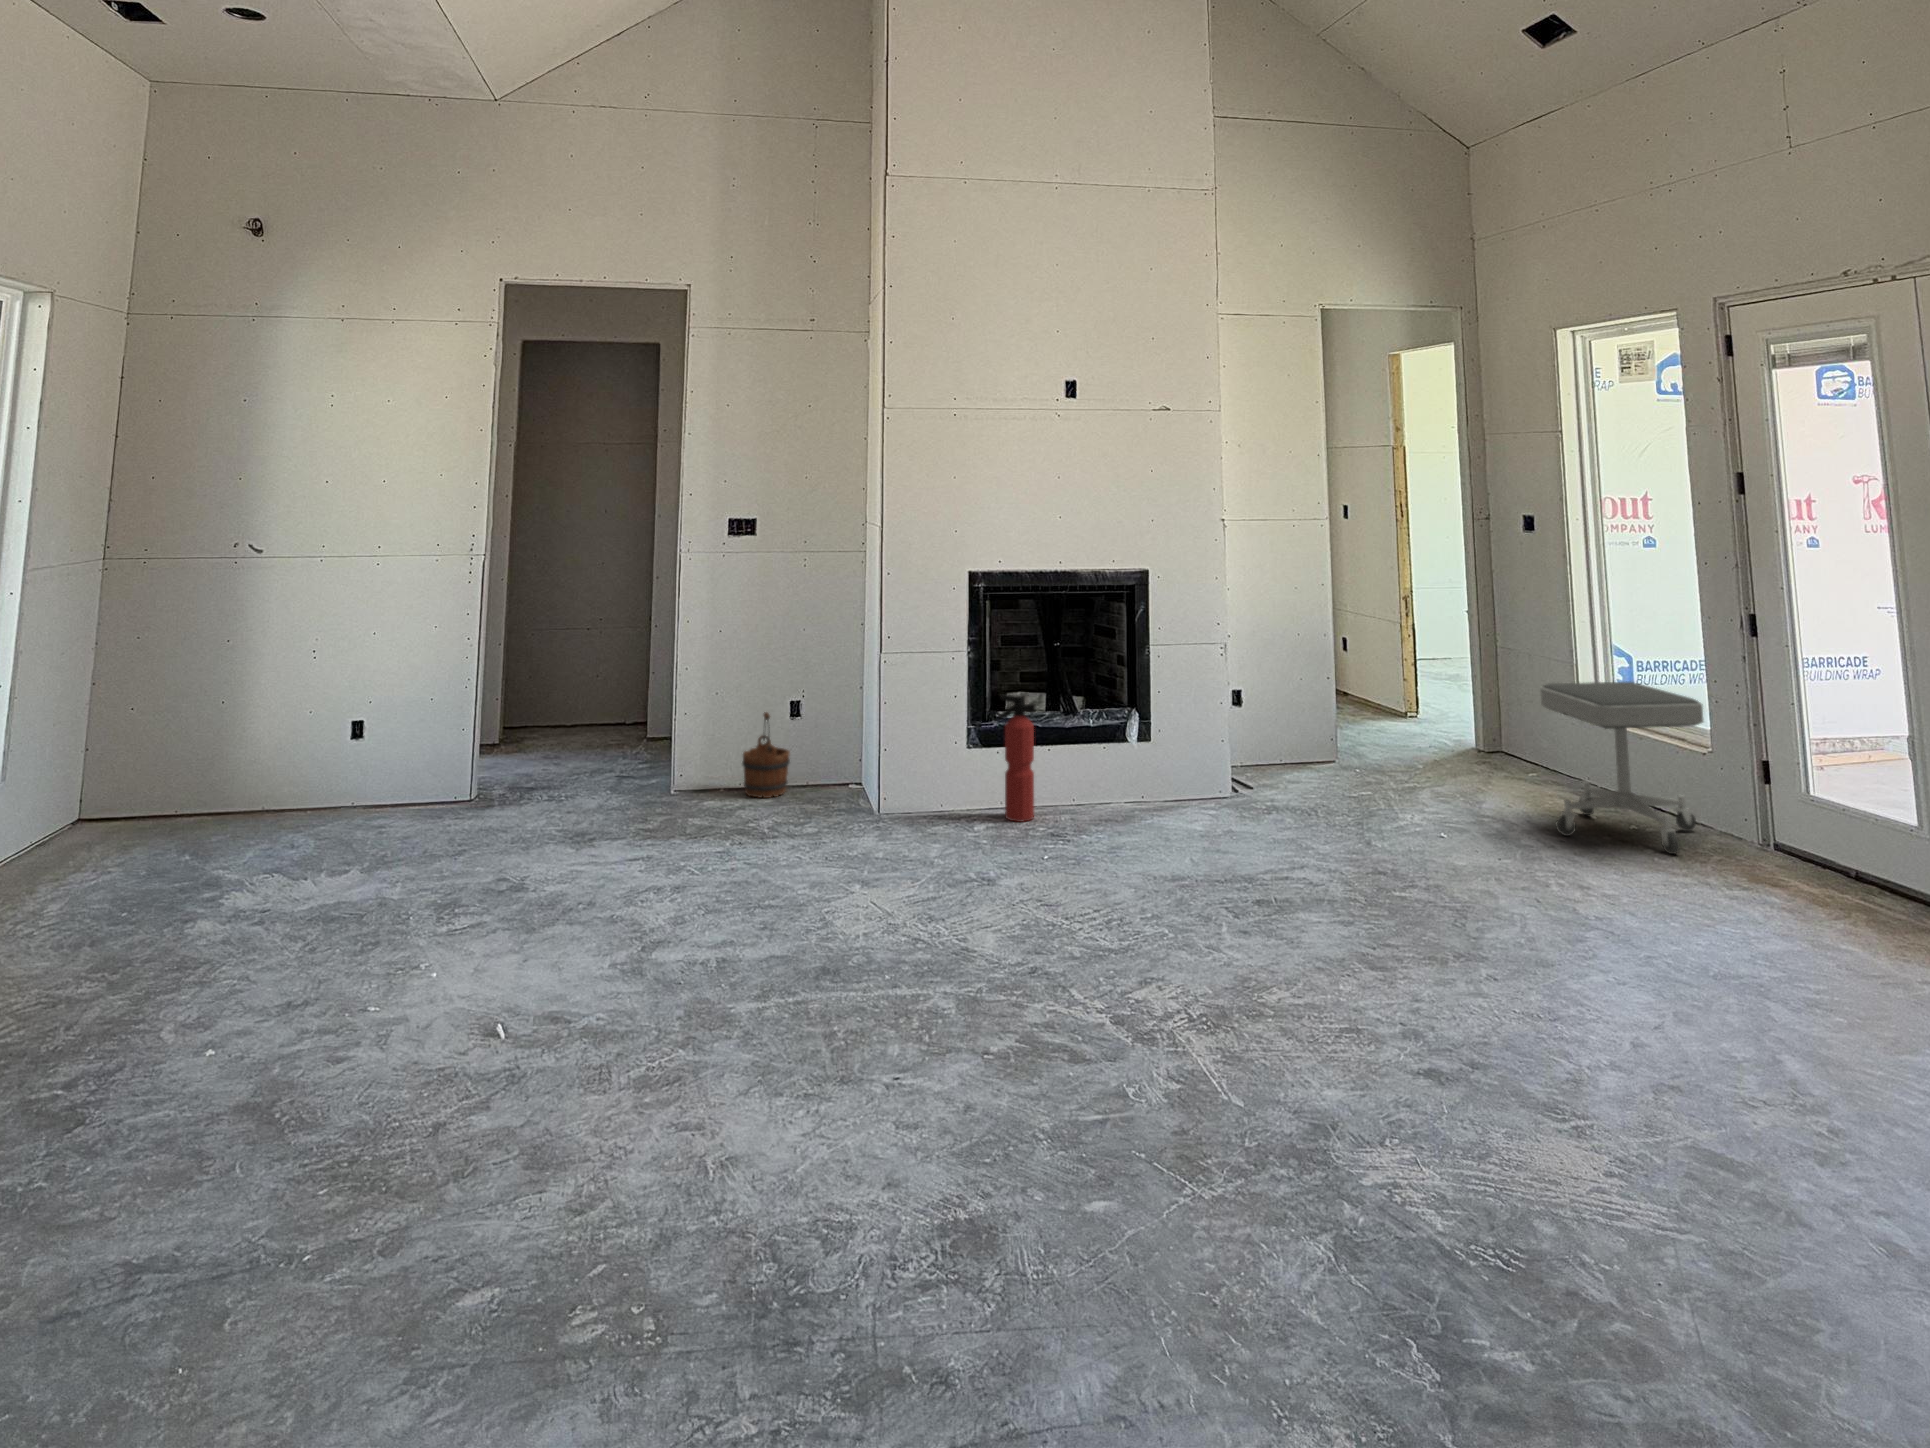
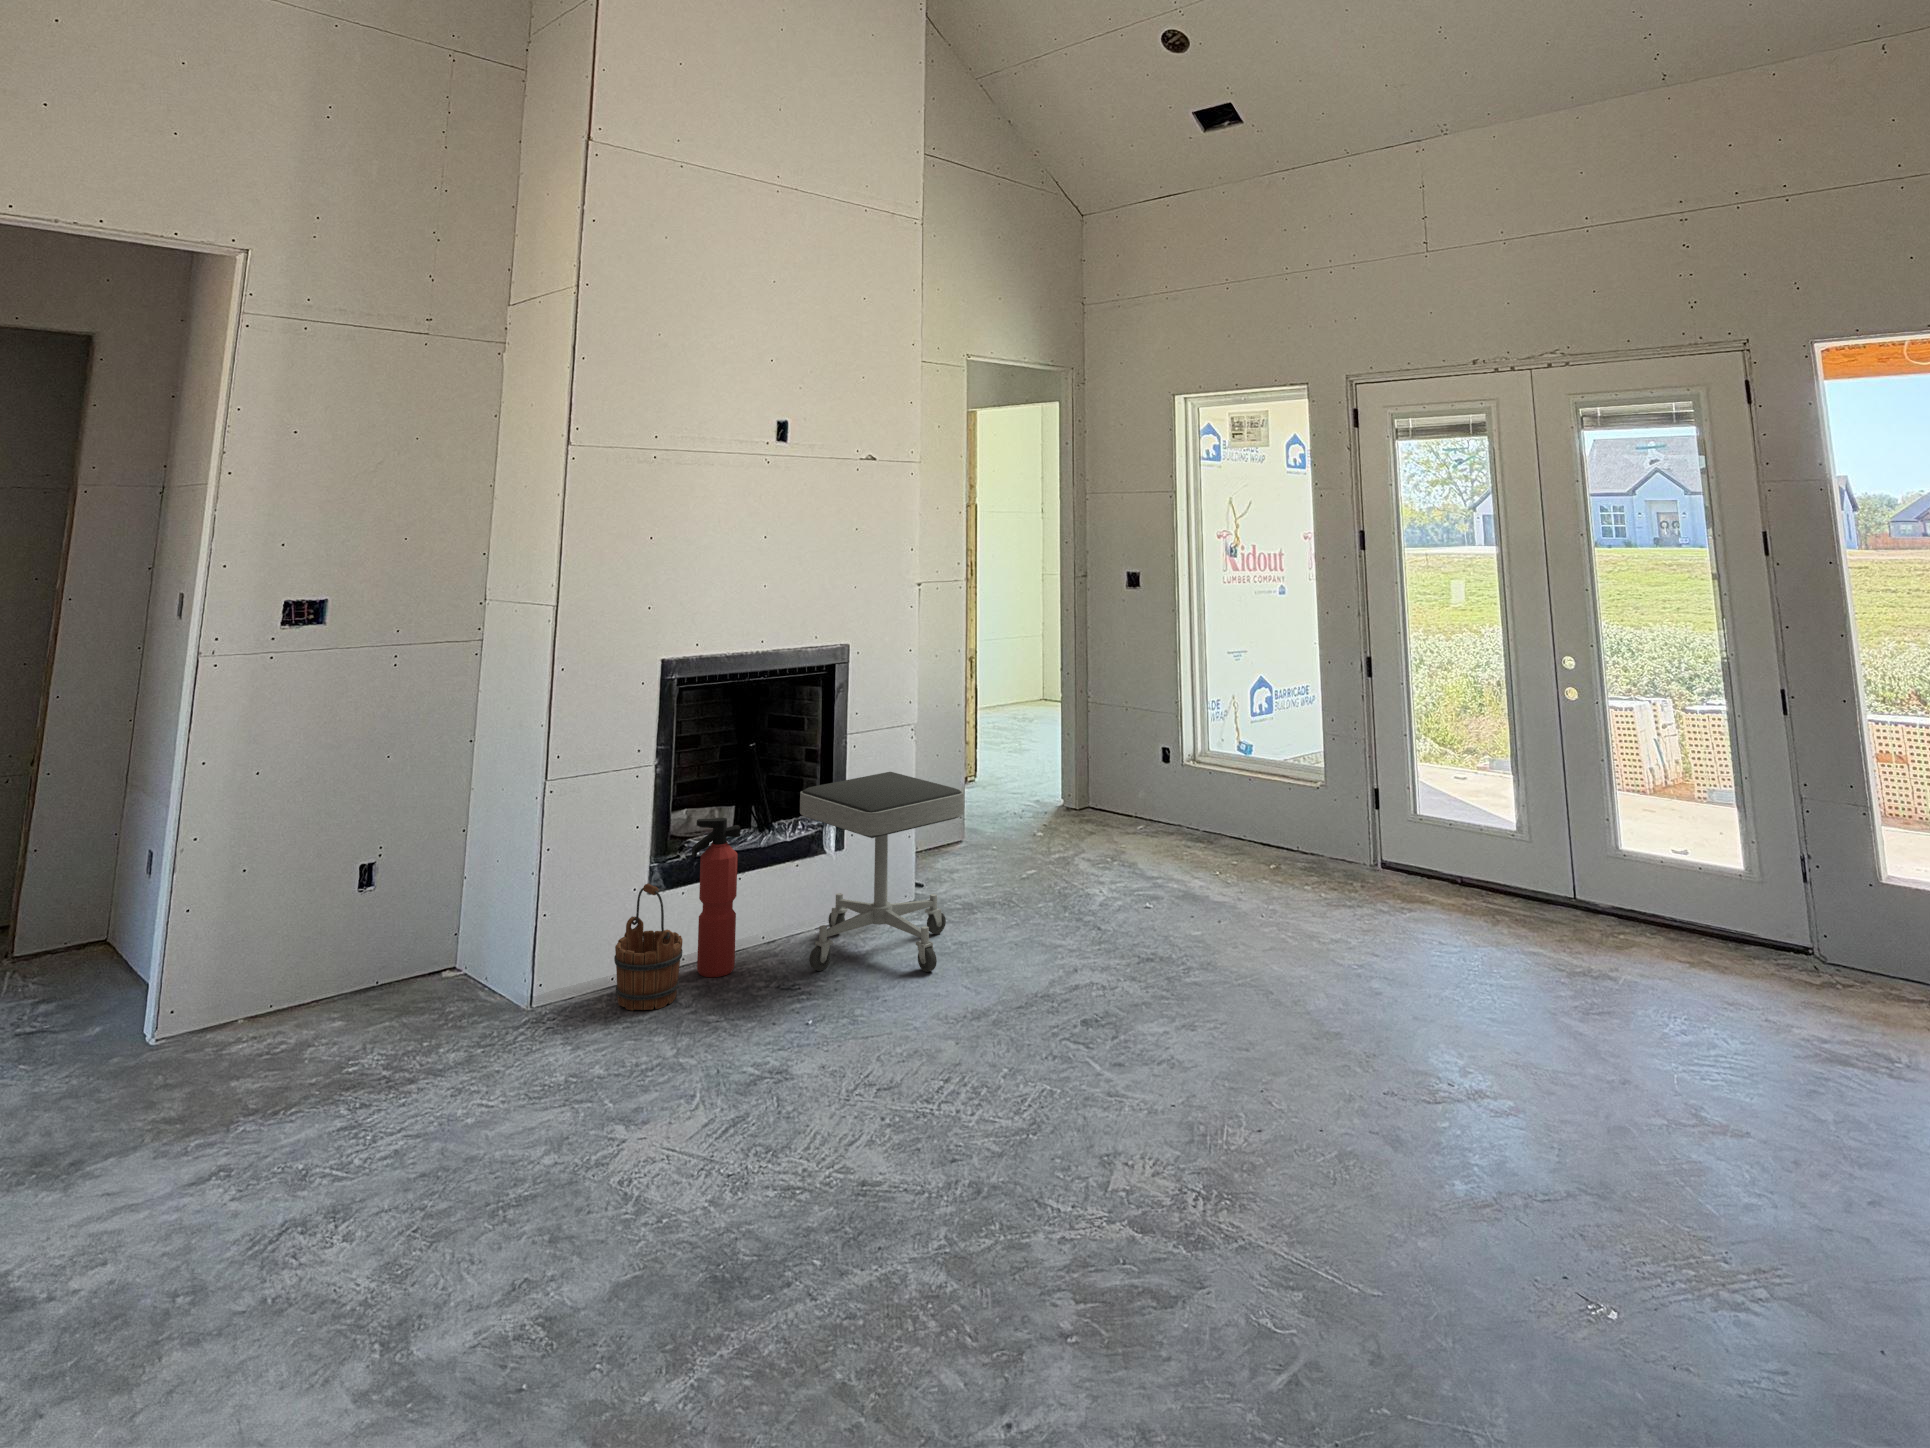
stool: present [1540,682,1703,854] -> present [800,772,964,972]
wooden bucket: present [742,712,790,798] -> present [614,884,682,1011]

